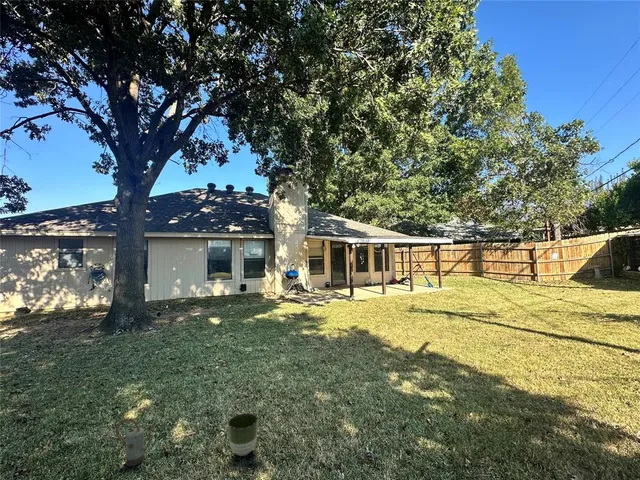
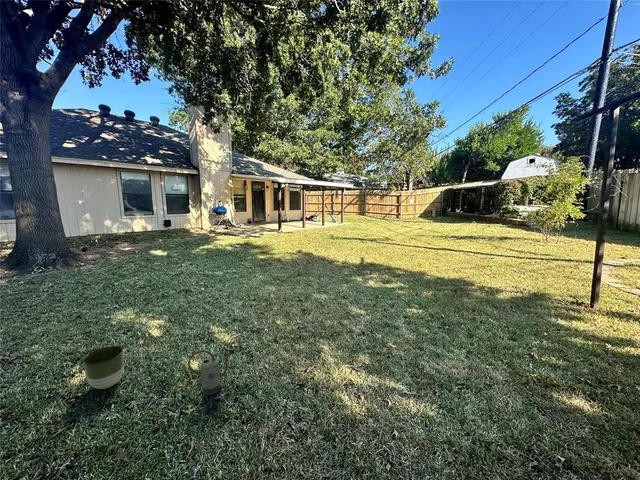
planter: present [228,413,257,456] -> present [83,346,124,389]

